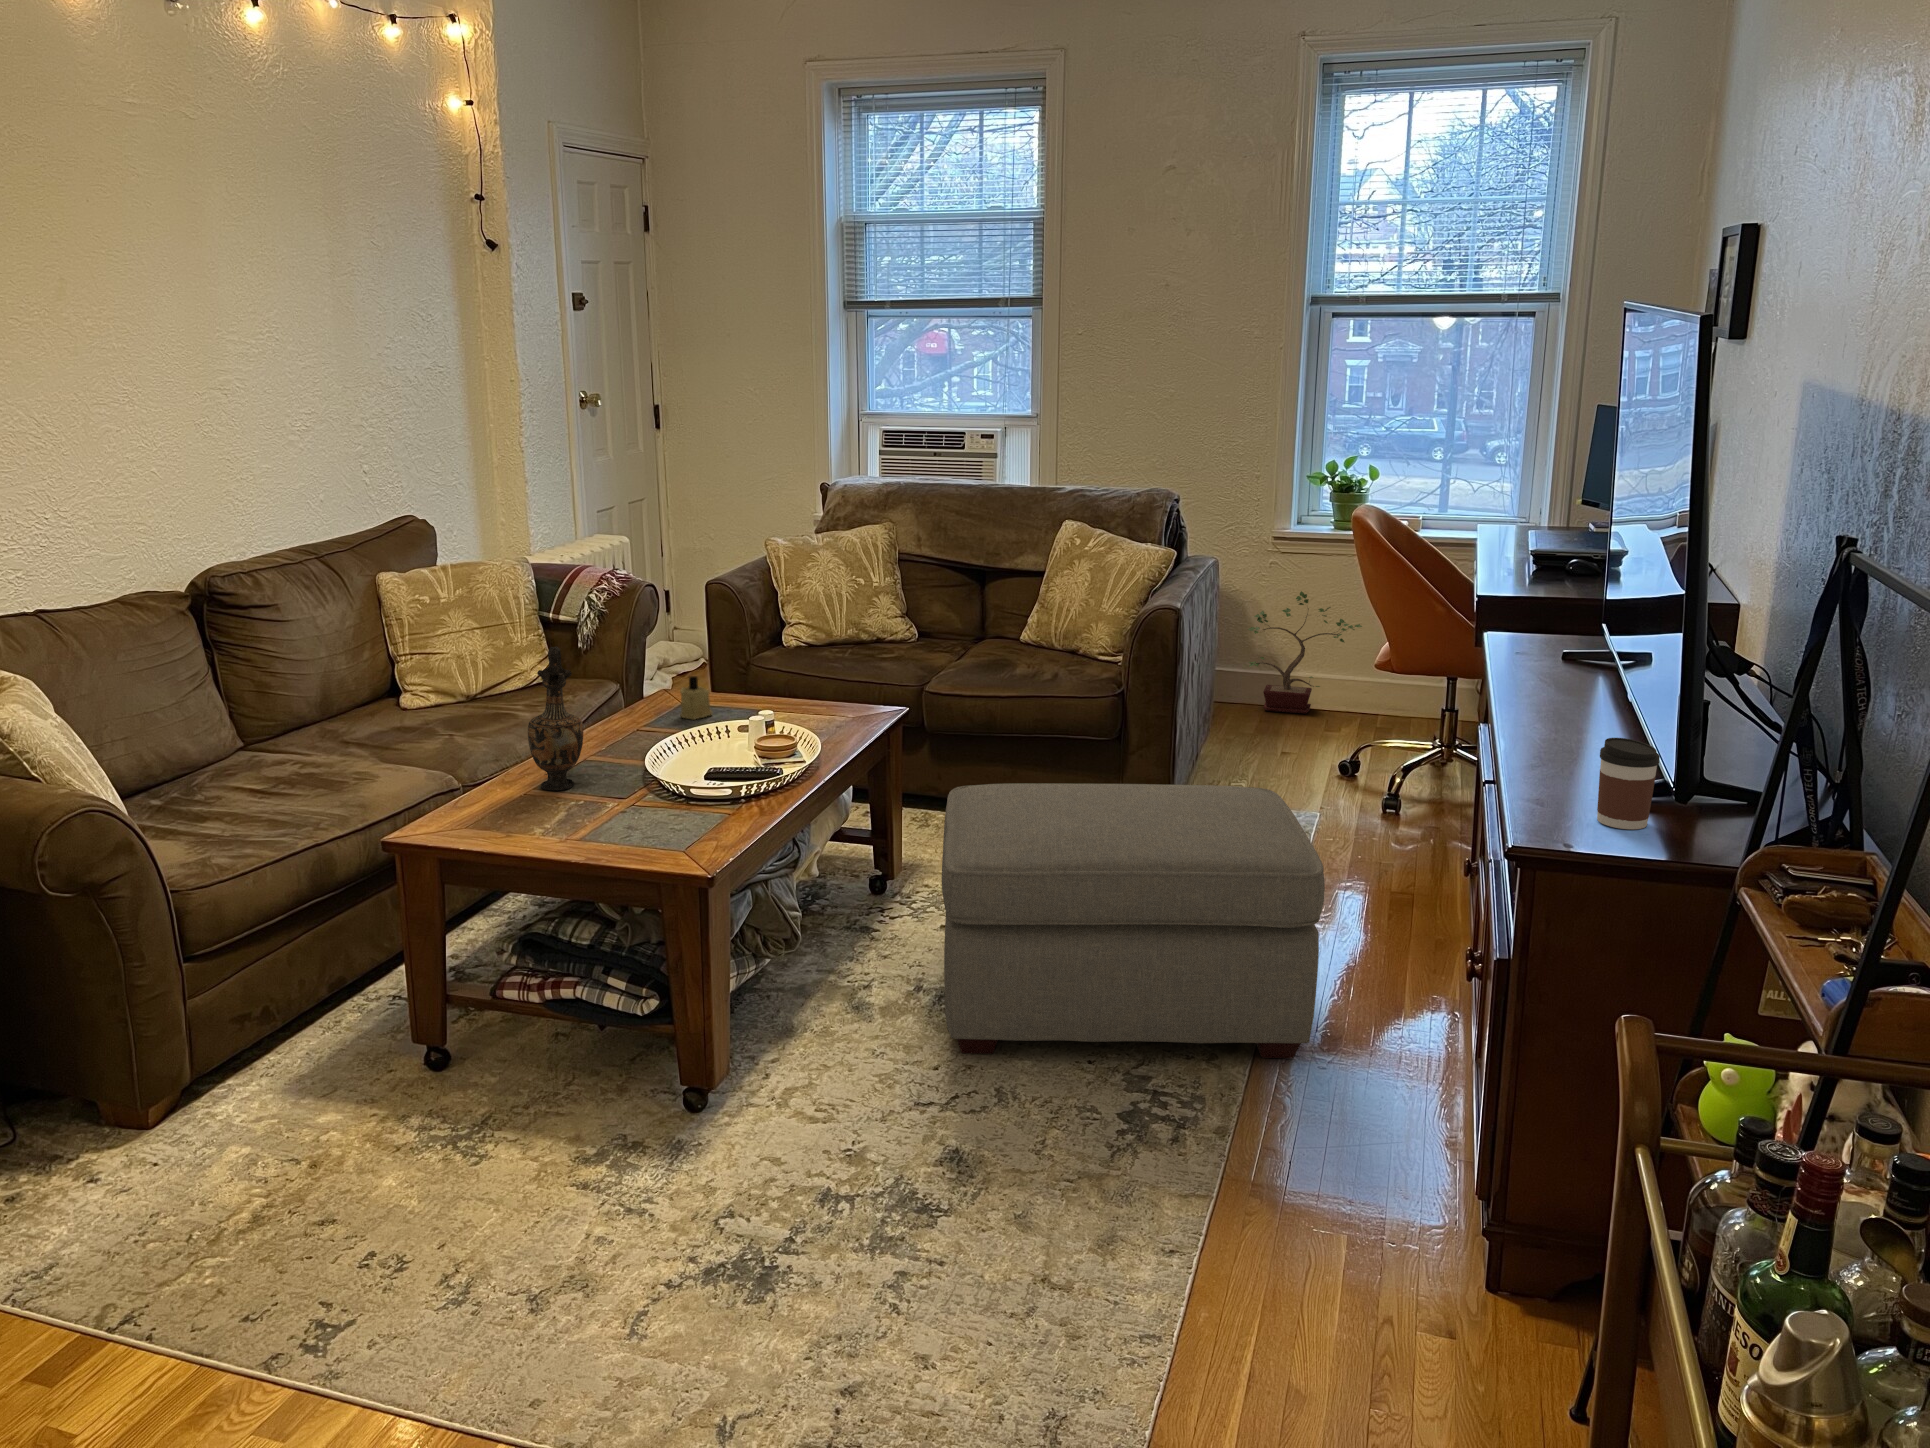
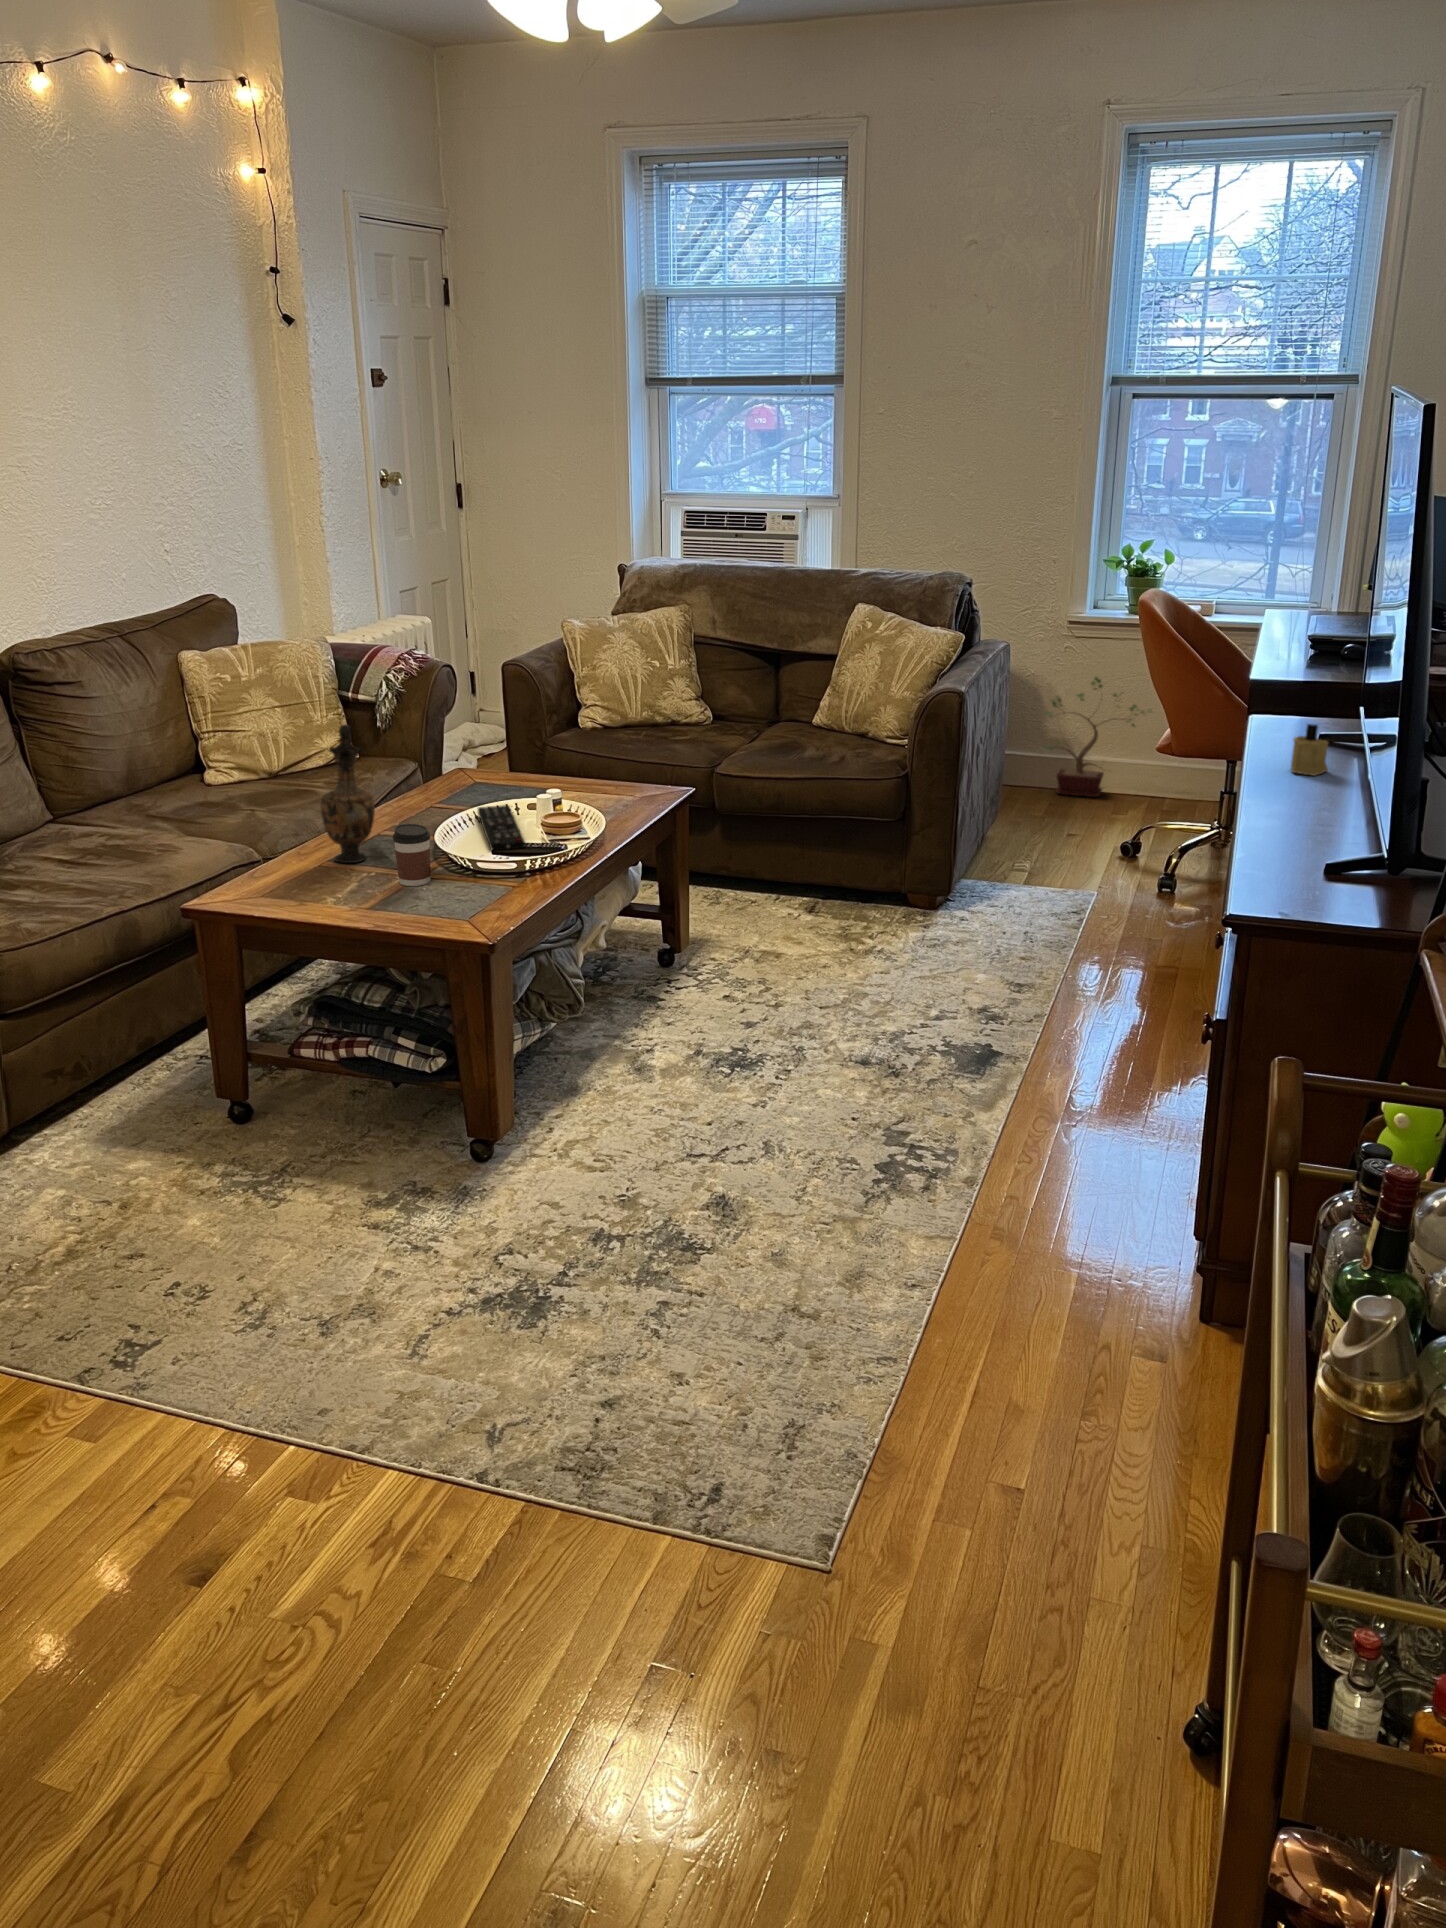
candle: present [680,676,712,719] -> present [1291,724,1328,776]
remote control: none [687,728,740,777] -> present [478,805,525,850]
coffee cup: present [1597,738,1660,829] -> present [393,824,431,886]
ottoman: present [942,783,1325,1058] -> none [715,861,1075,1117]

